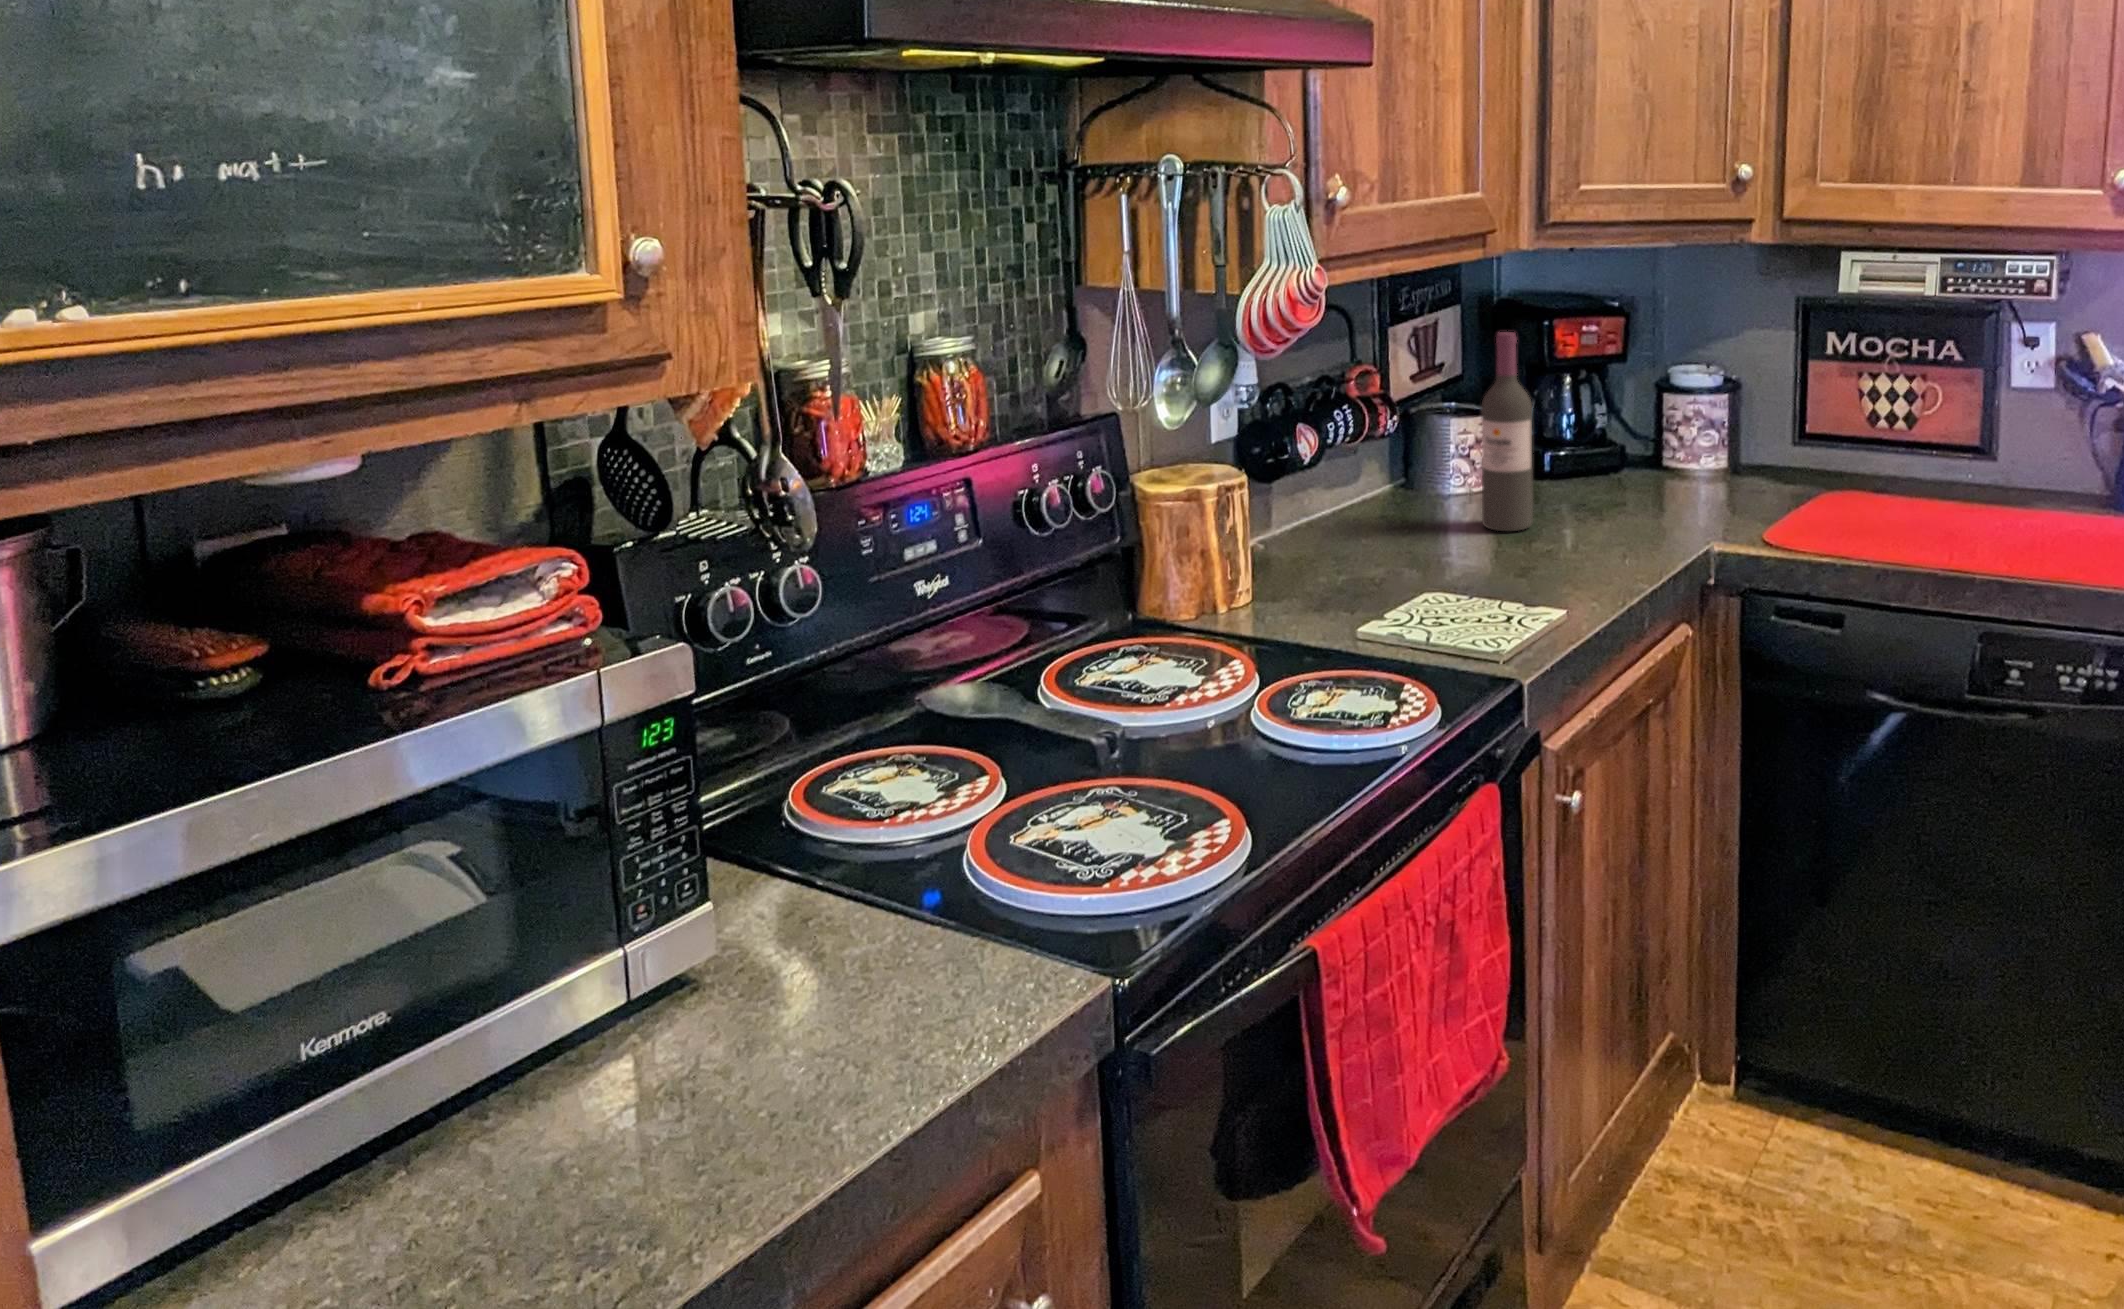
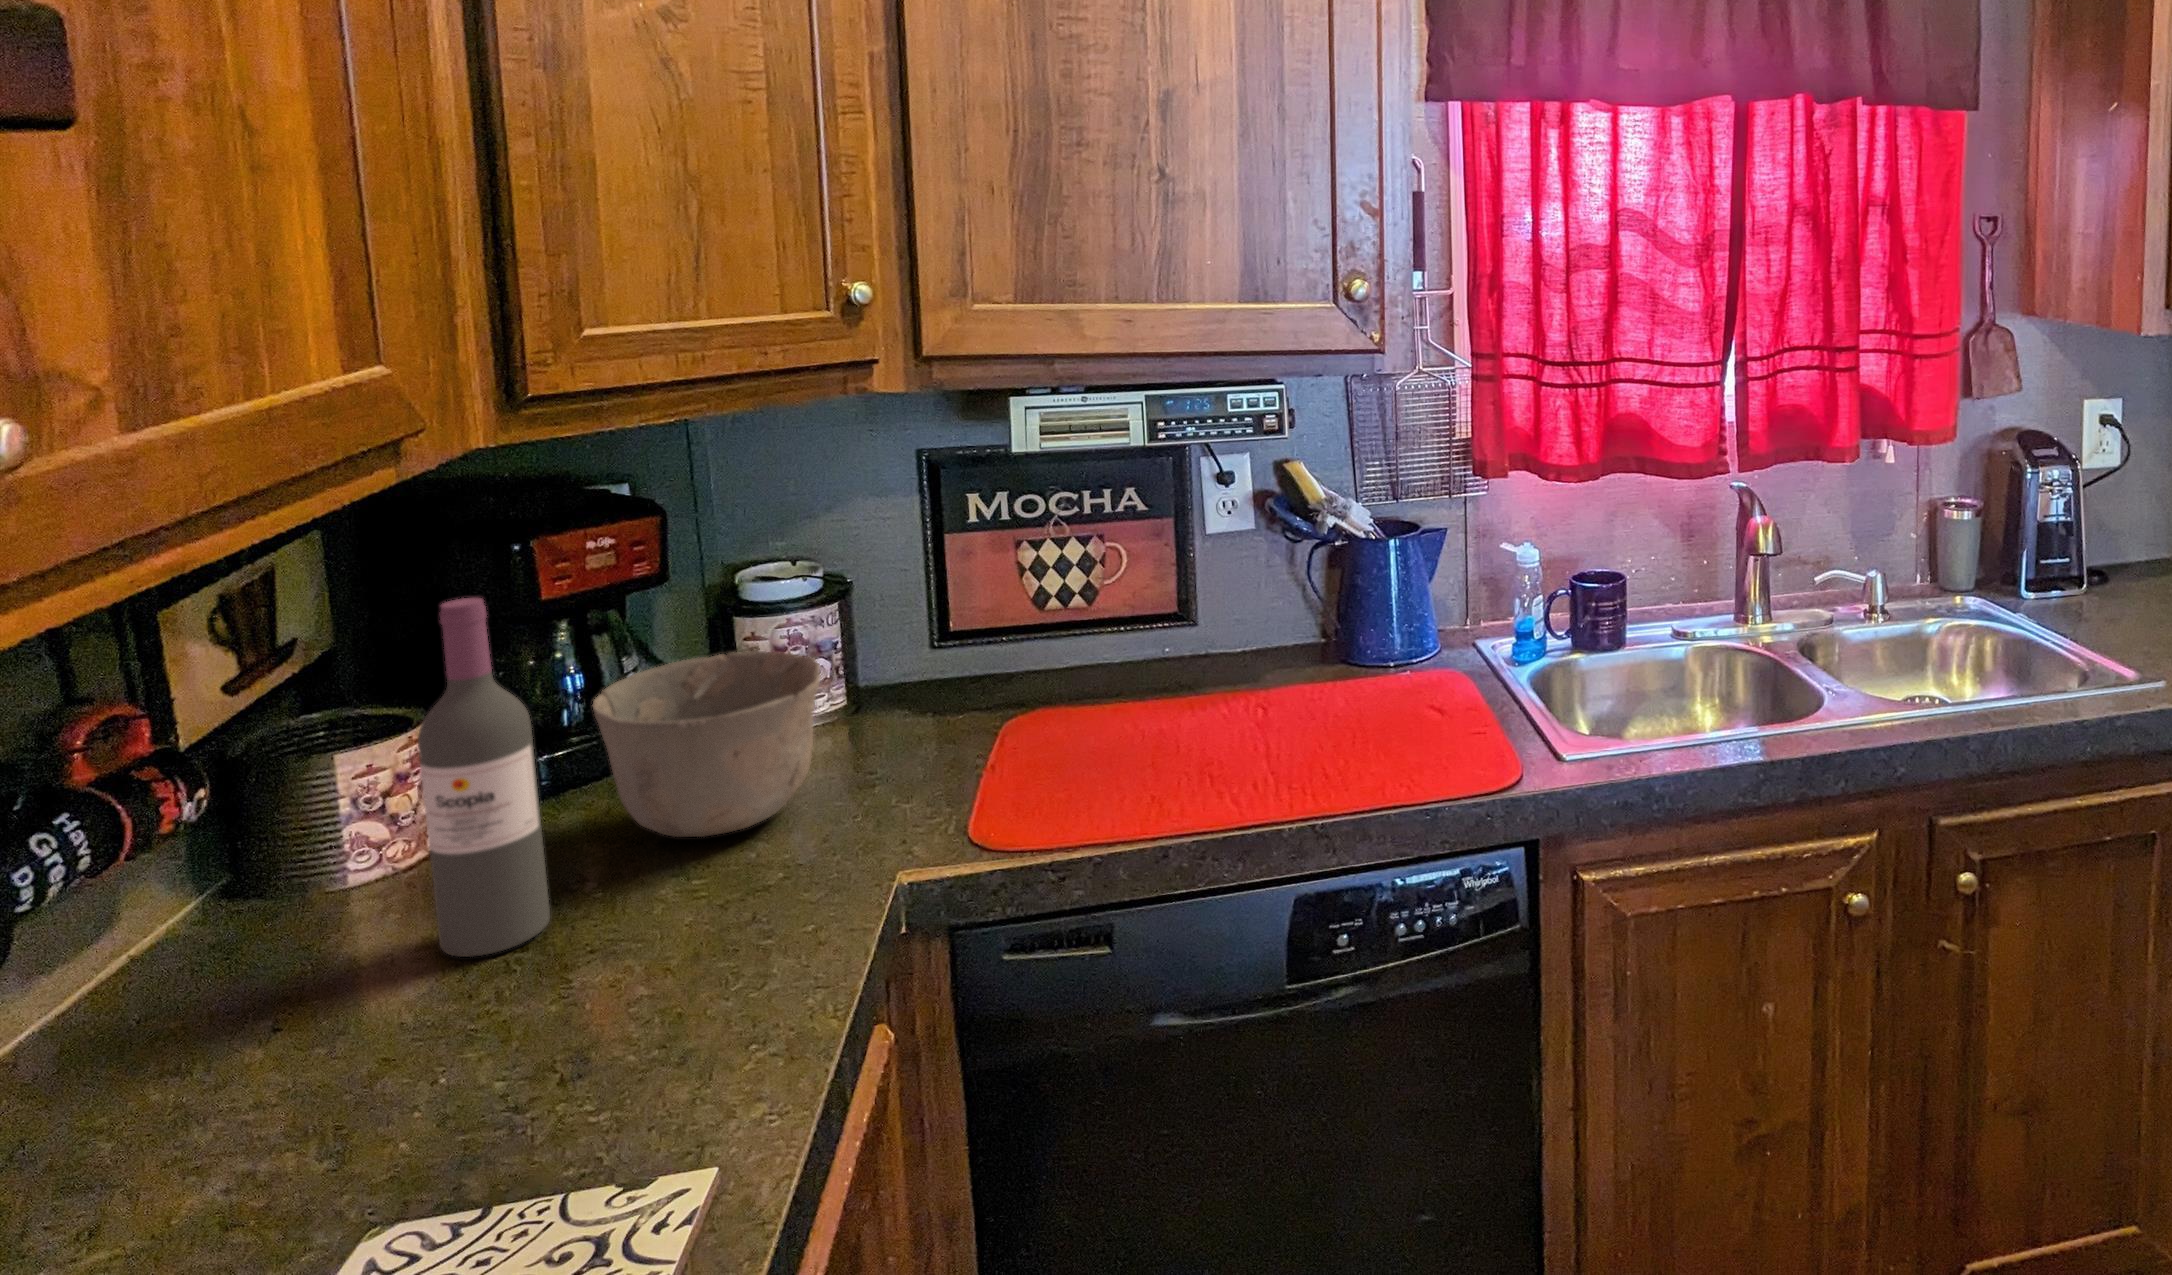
ceramic bowl: none [1569,405,1695,511] -> present [593,651,821,837]

